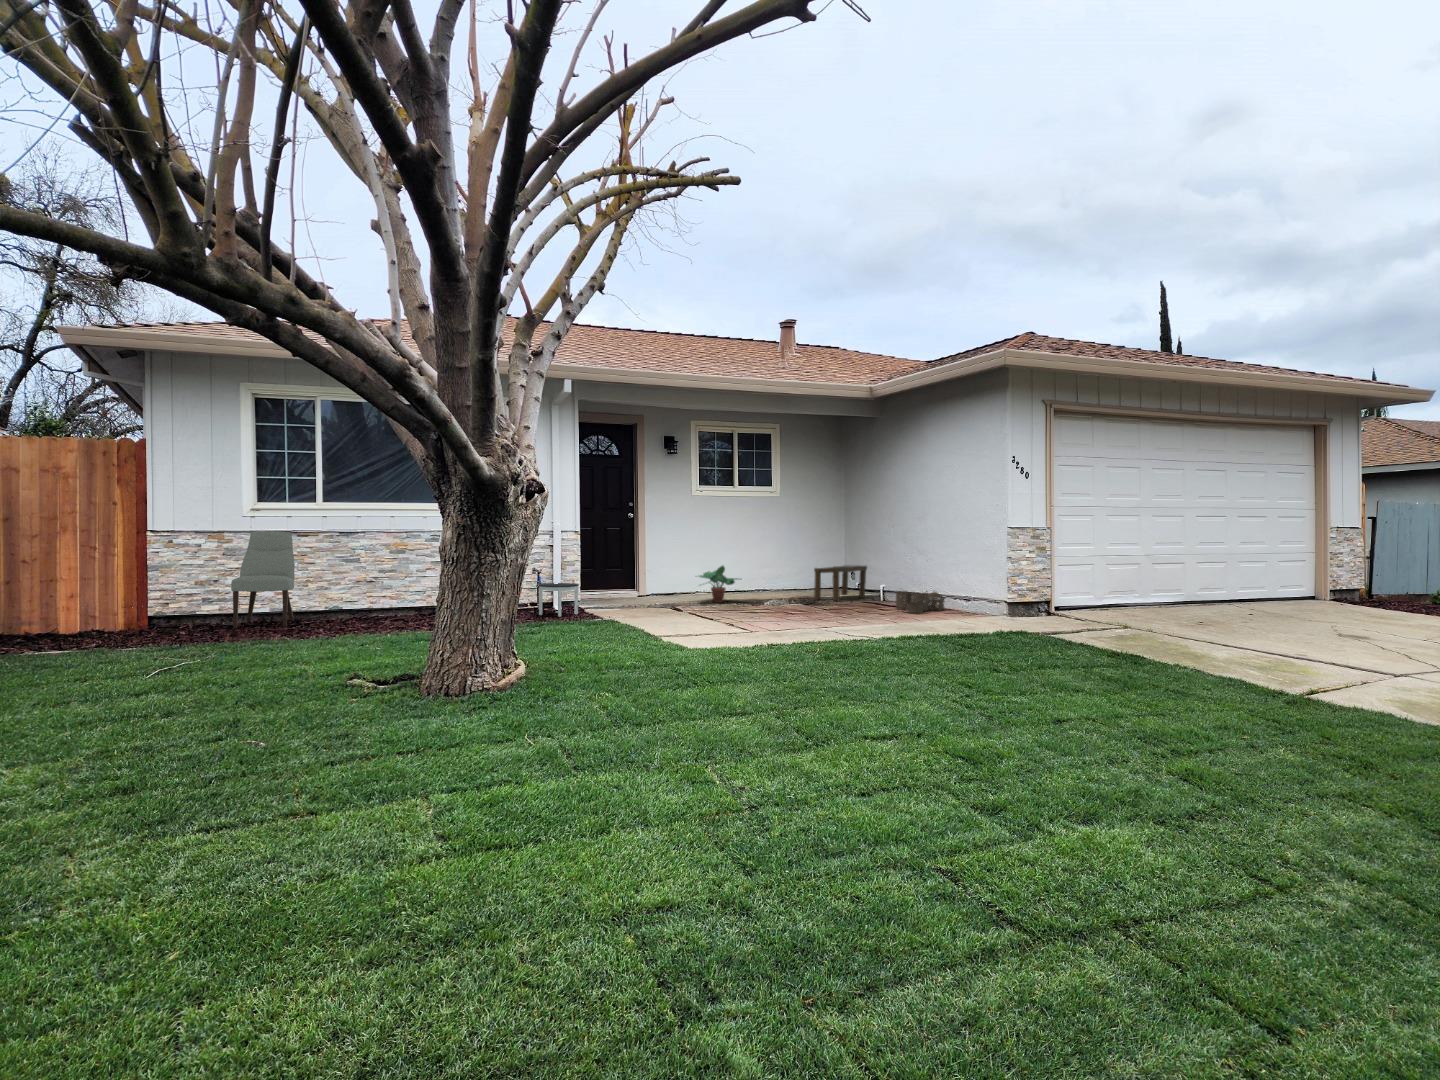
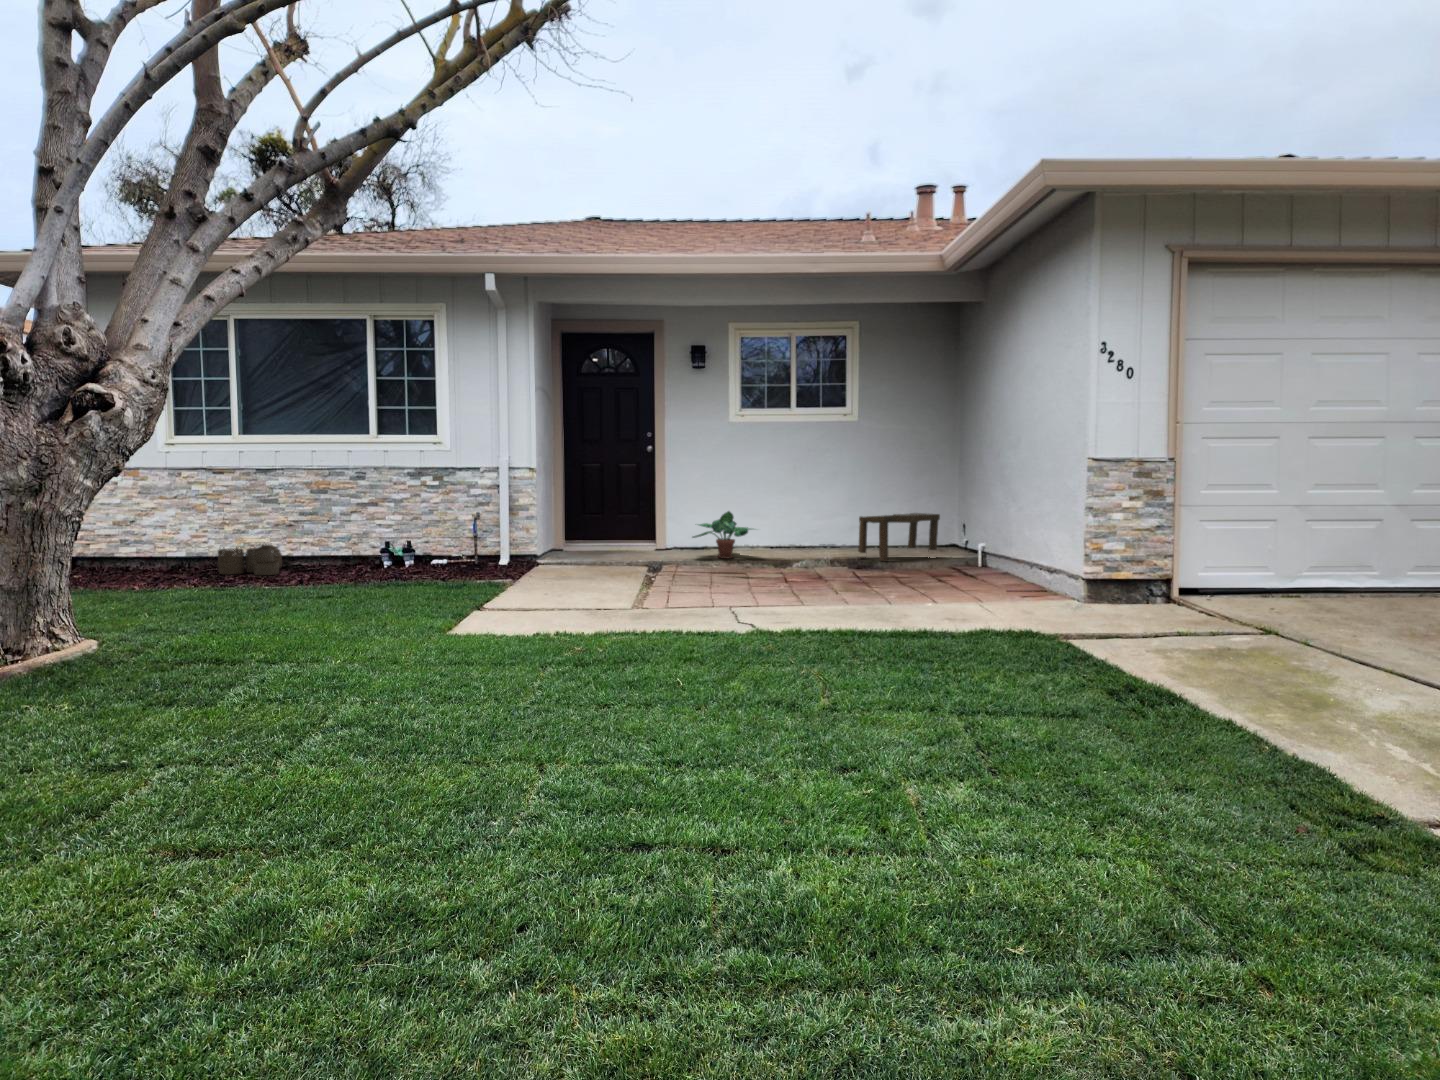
chair: present [231,531,295,628] -> none [113,468,205,575]
round table: present [538,583,579,617] -> none [465,531,516,573]
woven basket: present [896,591,945,613] -> present [218,544,282,575]

